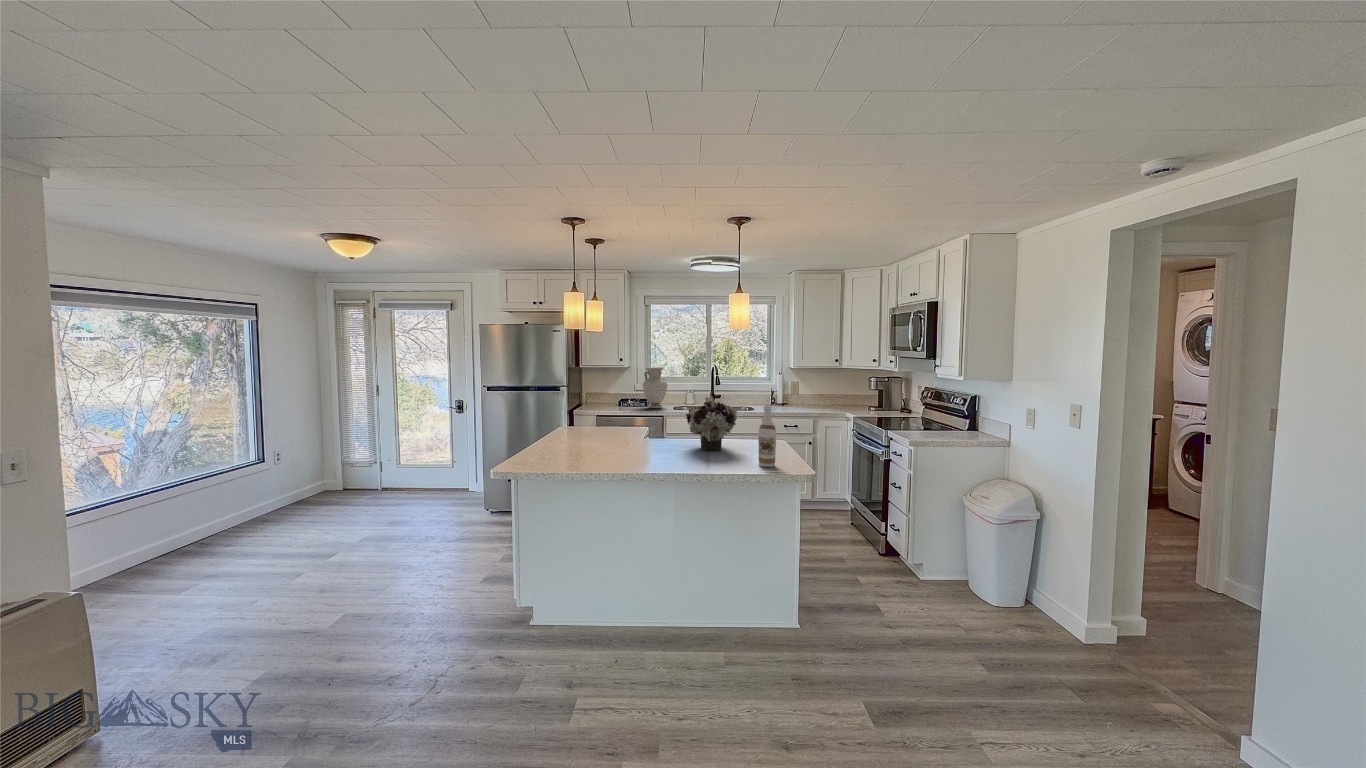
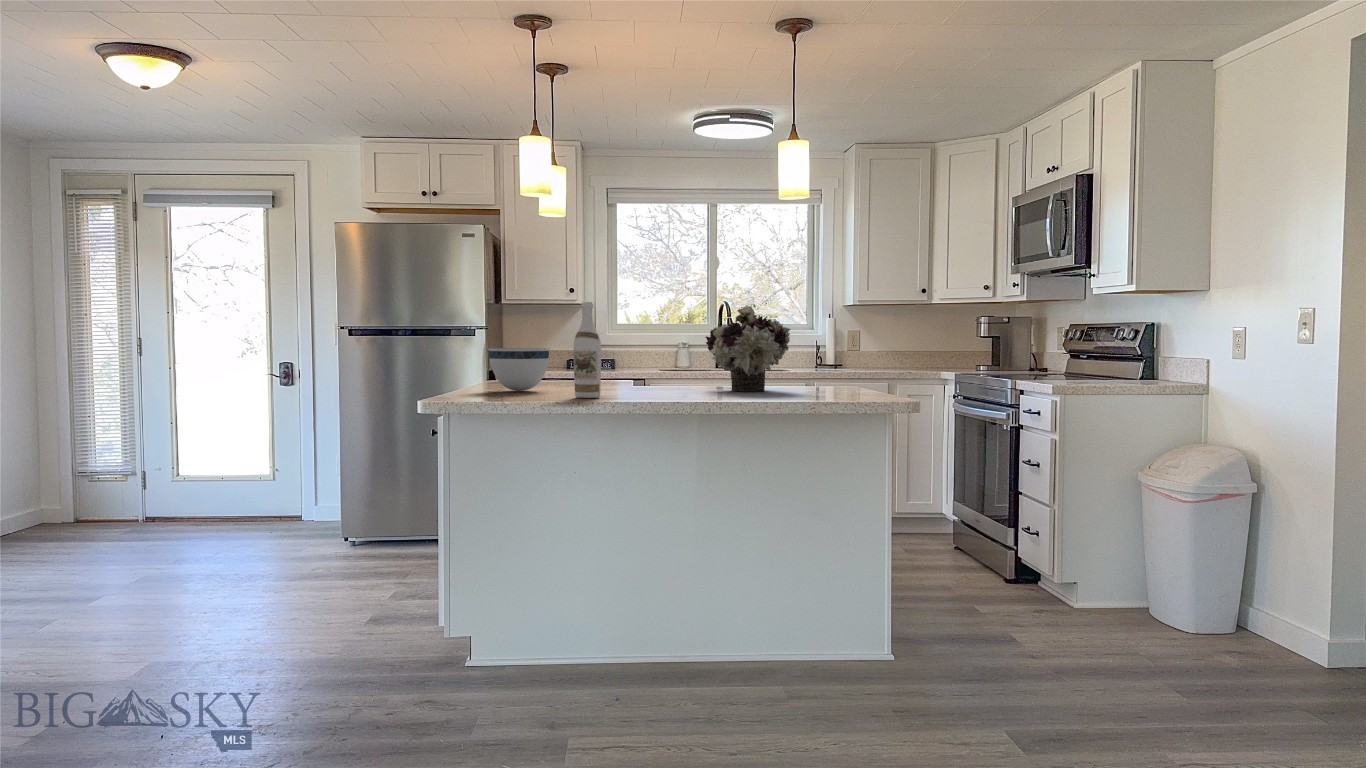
vase: present [643,367,667,408] -> none [606,301,647,370]
wine bottle: present [758,405,776,467] -> present [574,302,601,398]
bowl: none [552,420,590,449] -> present [488,348,550,391]

